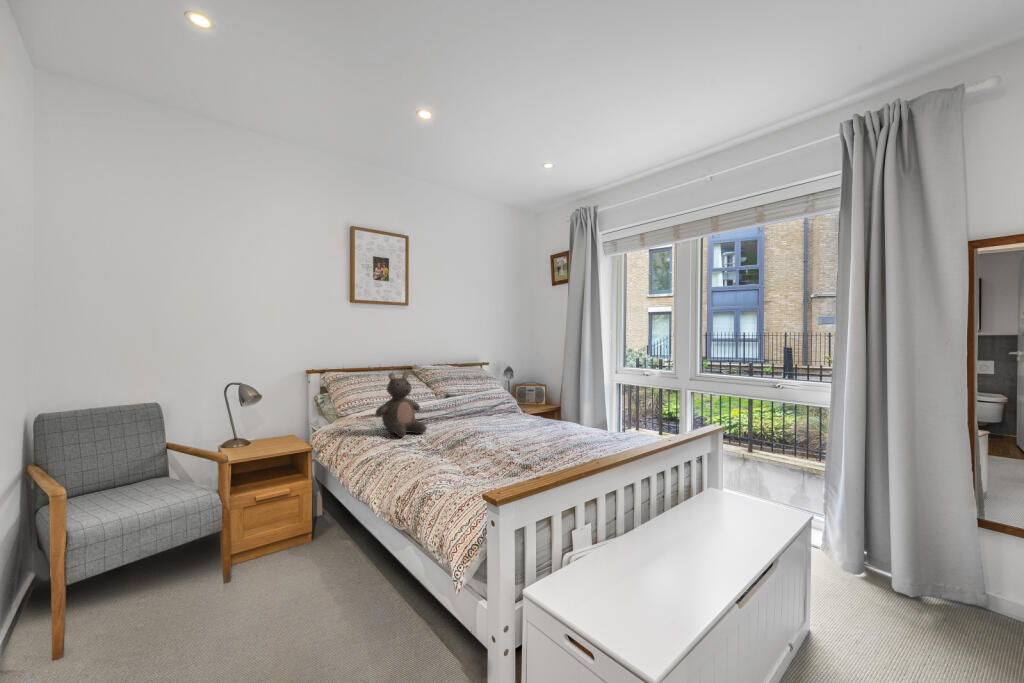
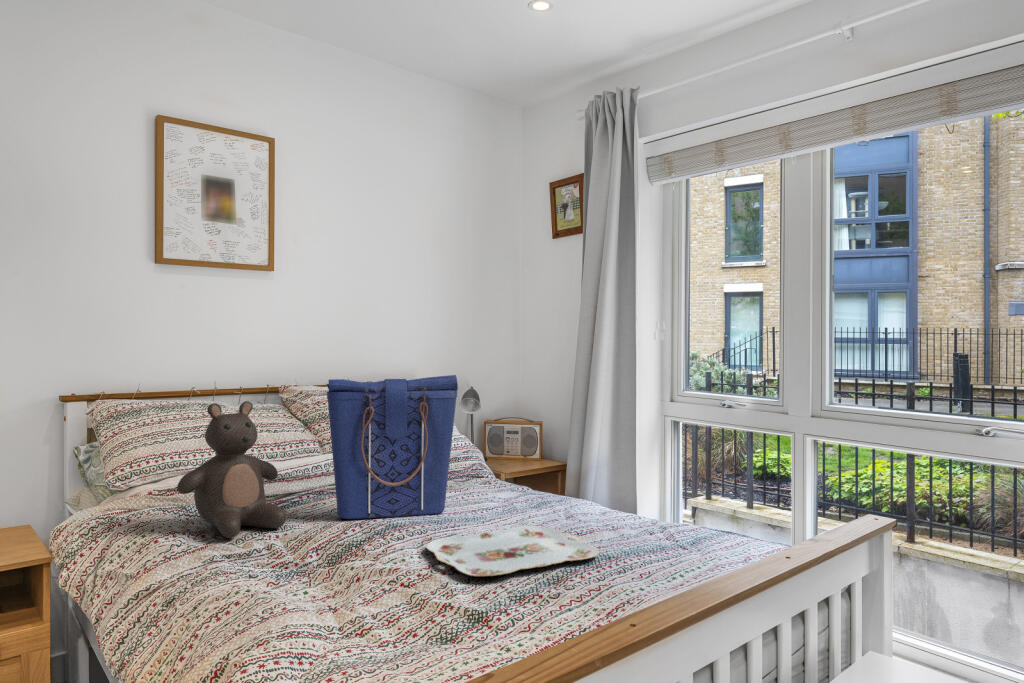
tote bag: none [445,359,508,430] -> present [327,375,458,519]
serving tray: none [497,432,579,452] -> present [427,526,599,576]

